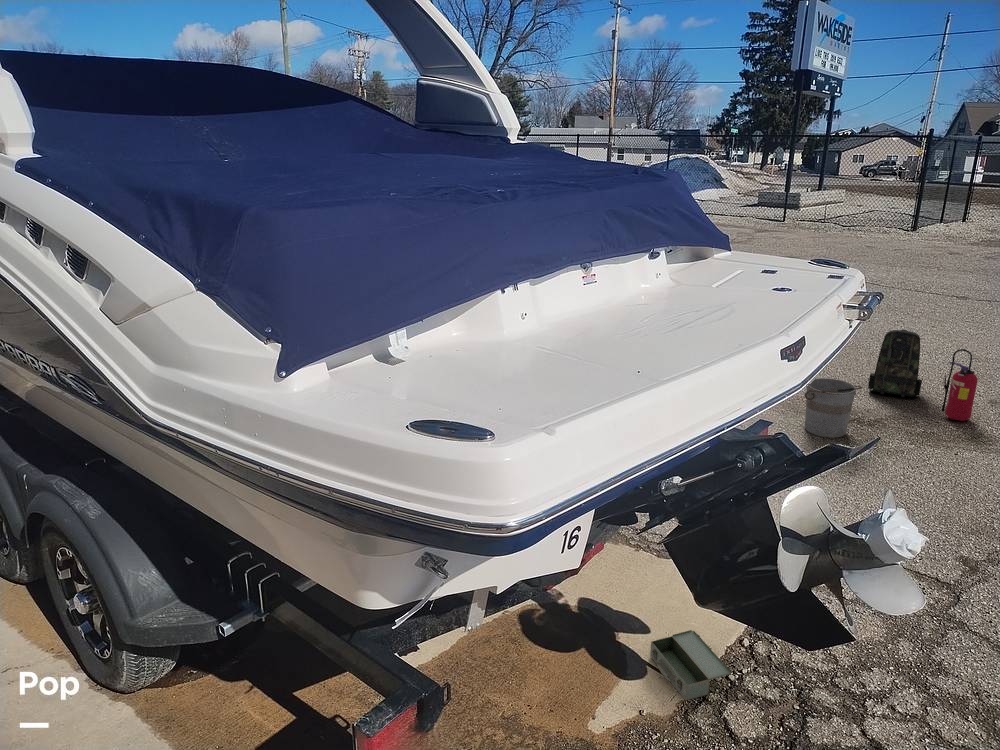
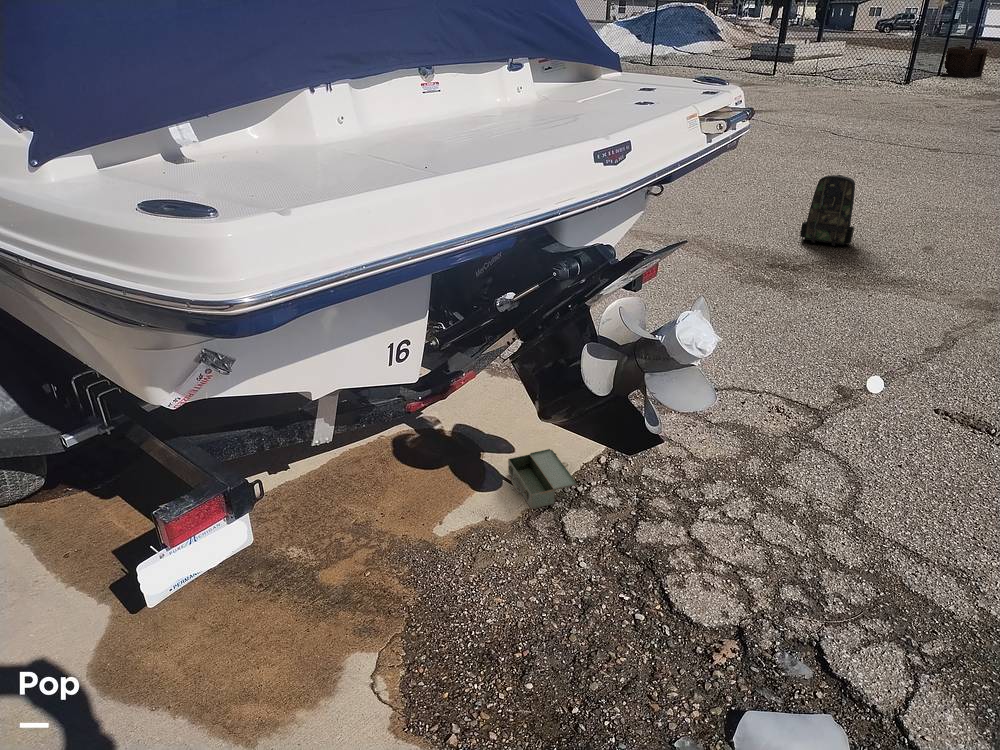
wooden crate: none [941,196,985,225] -> present [940,46,988,78]
fire extinguisher: present [942,349,978,421] -> none [867,192,903,267]
bucket: present [804,378,862,437] -> none [723,223,781,283]

